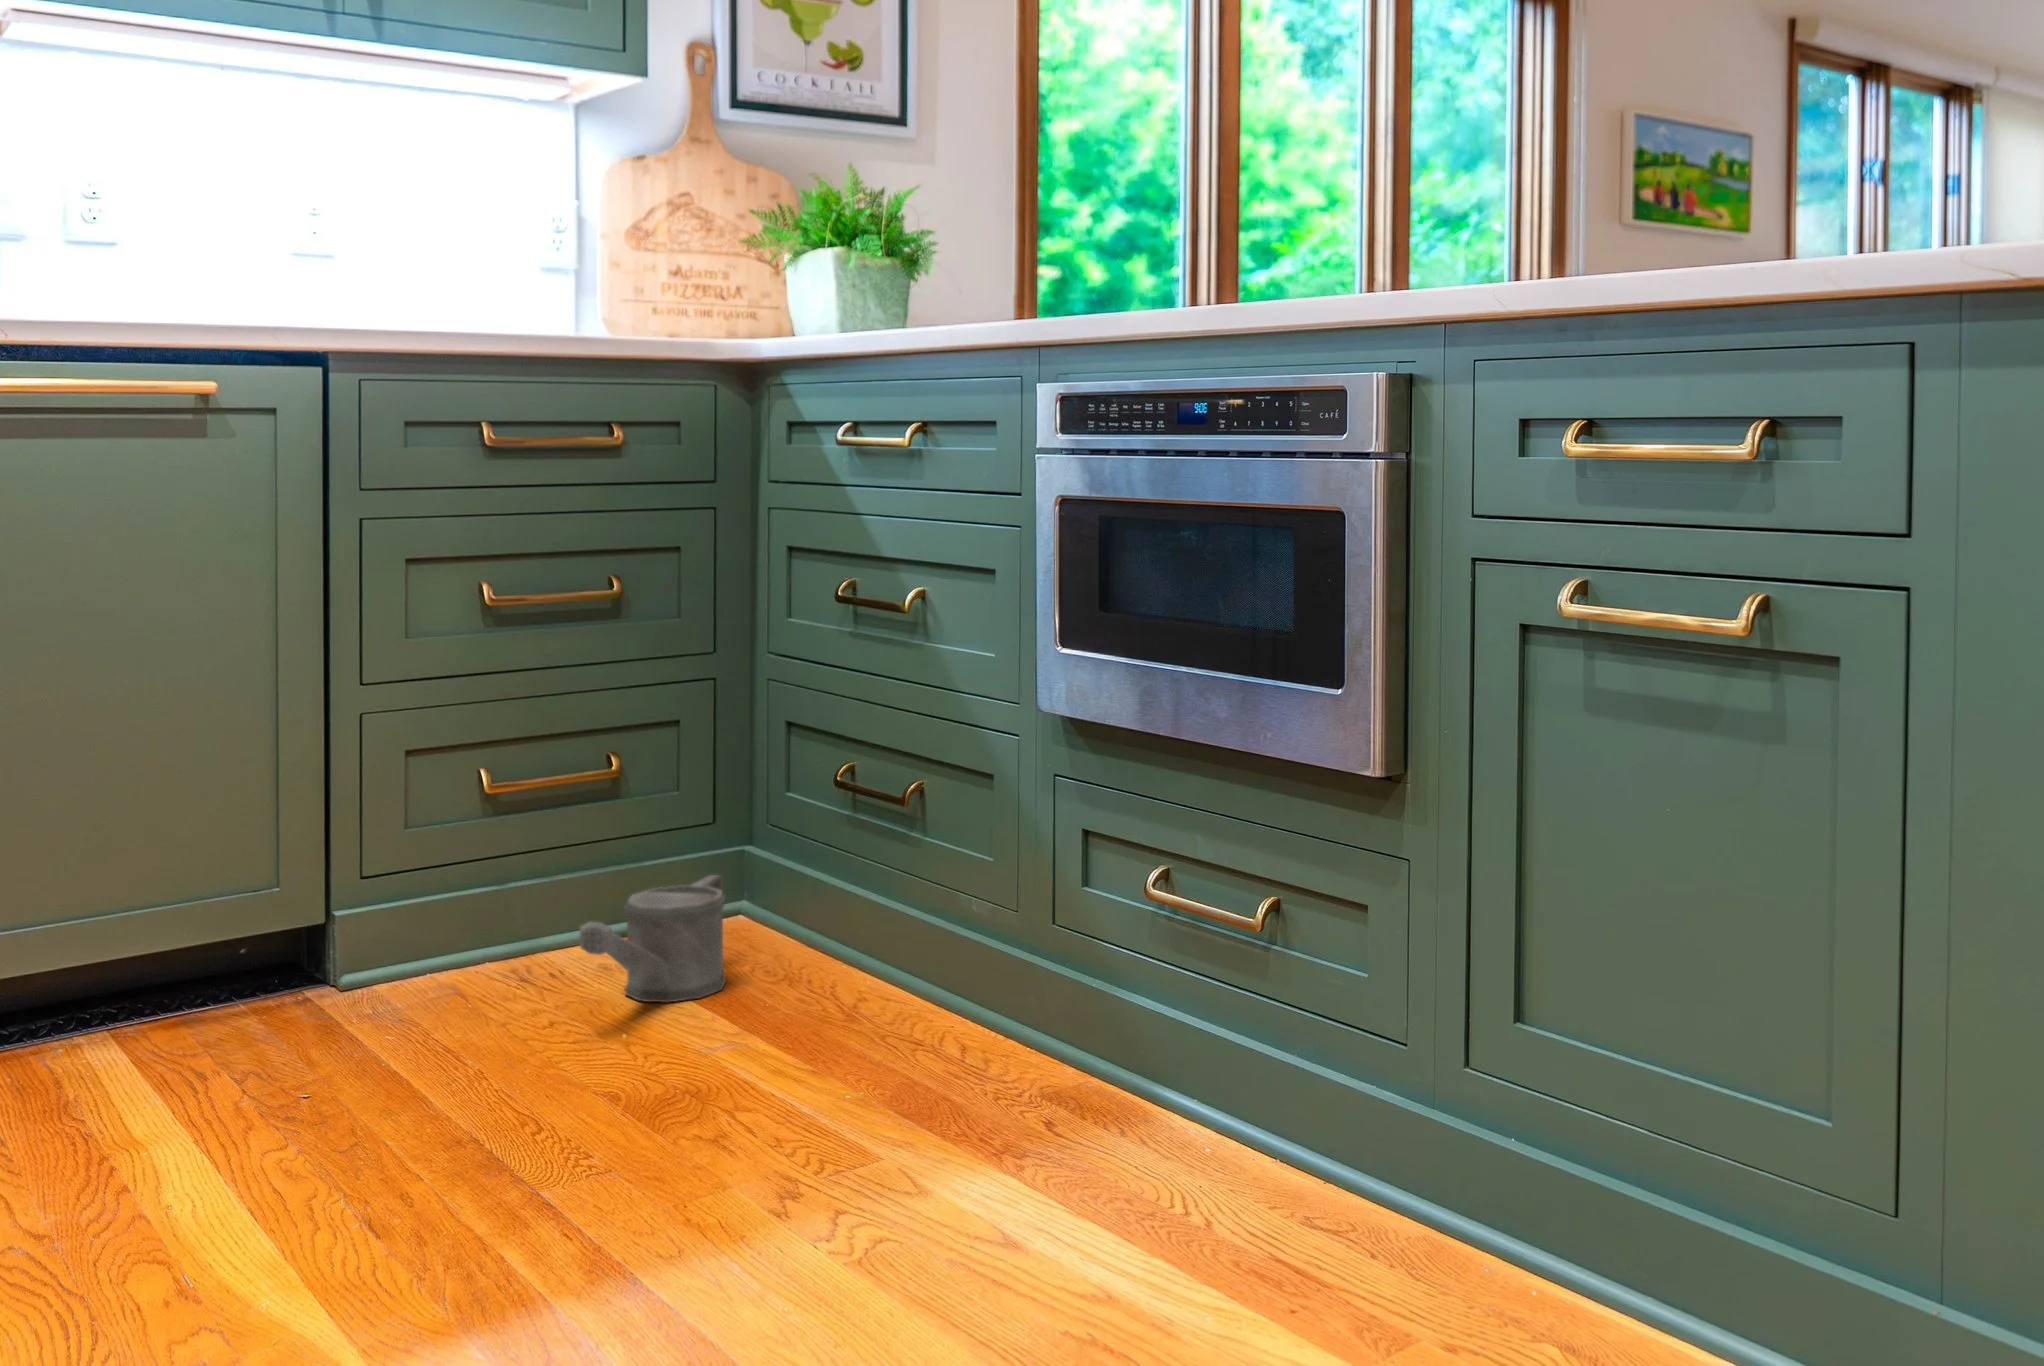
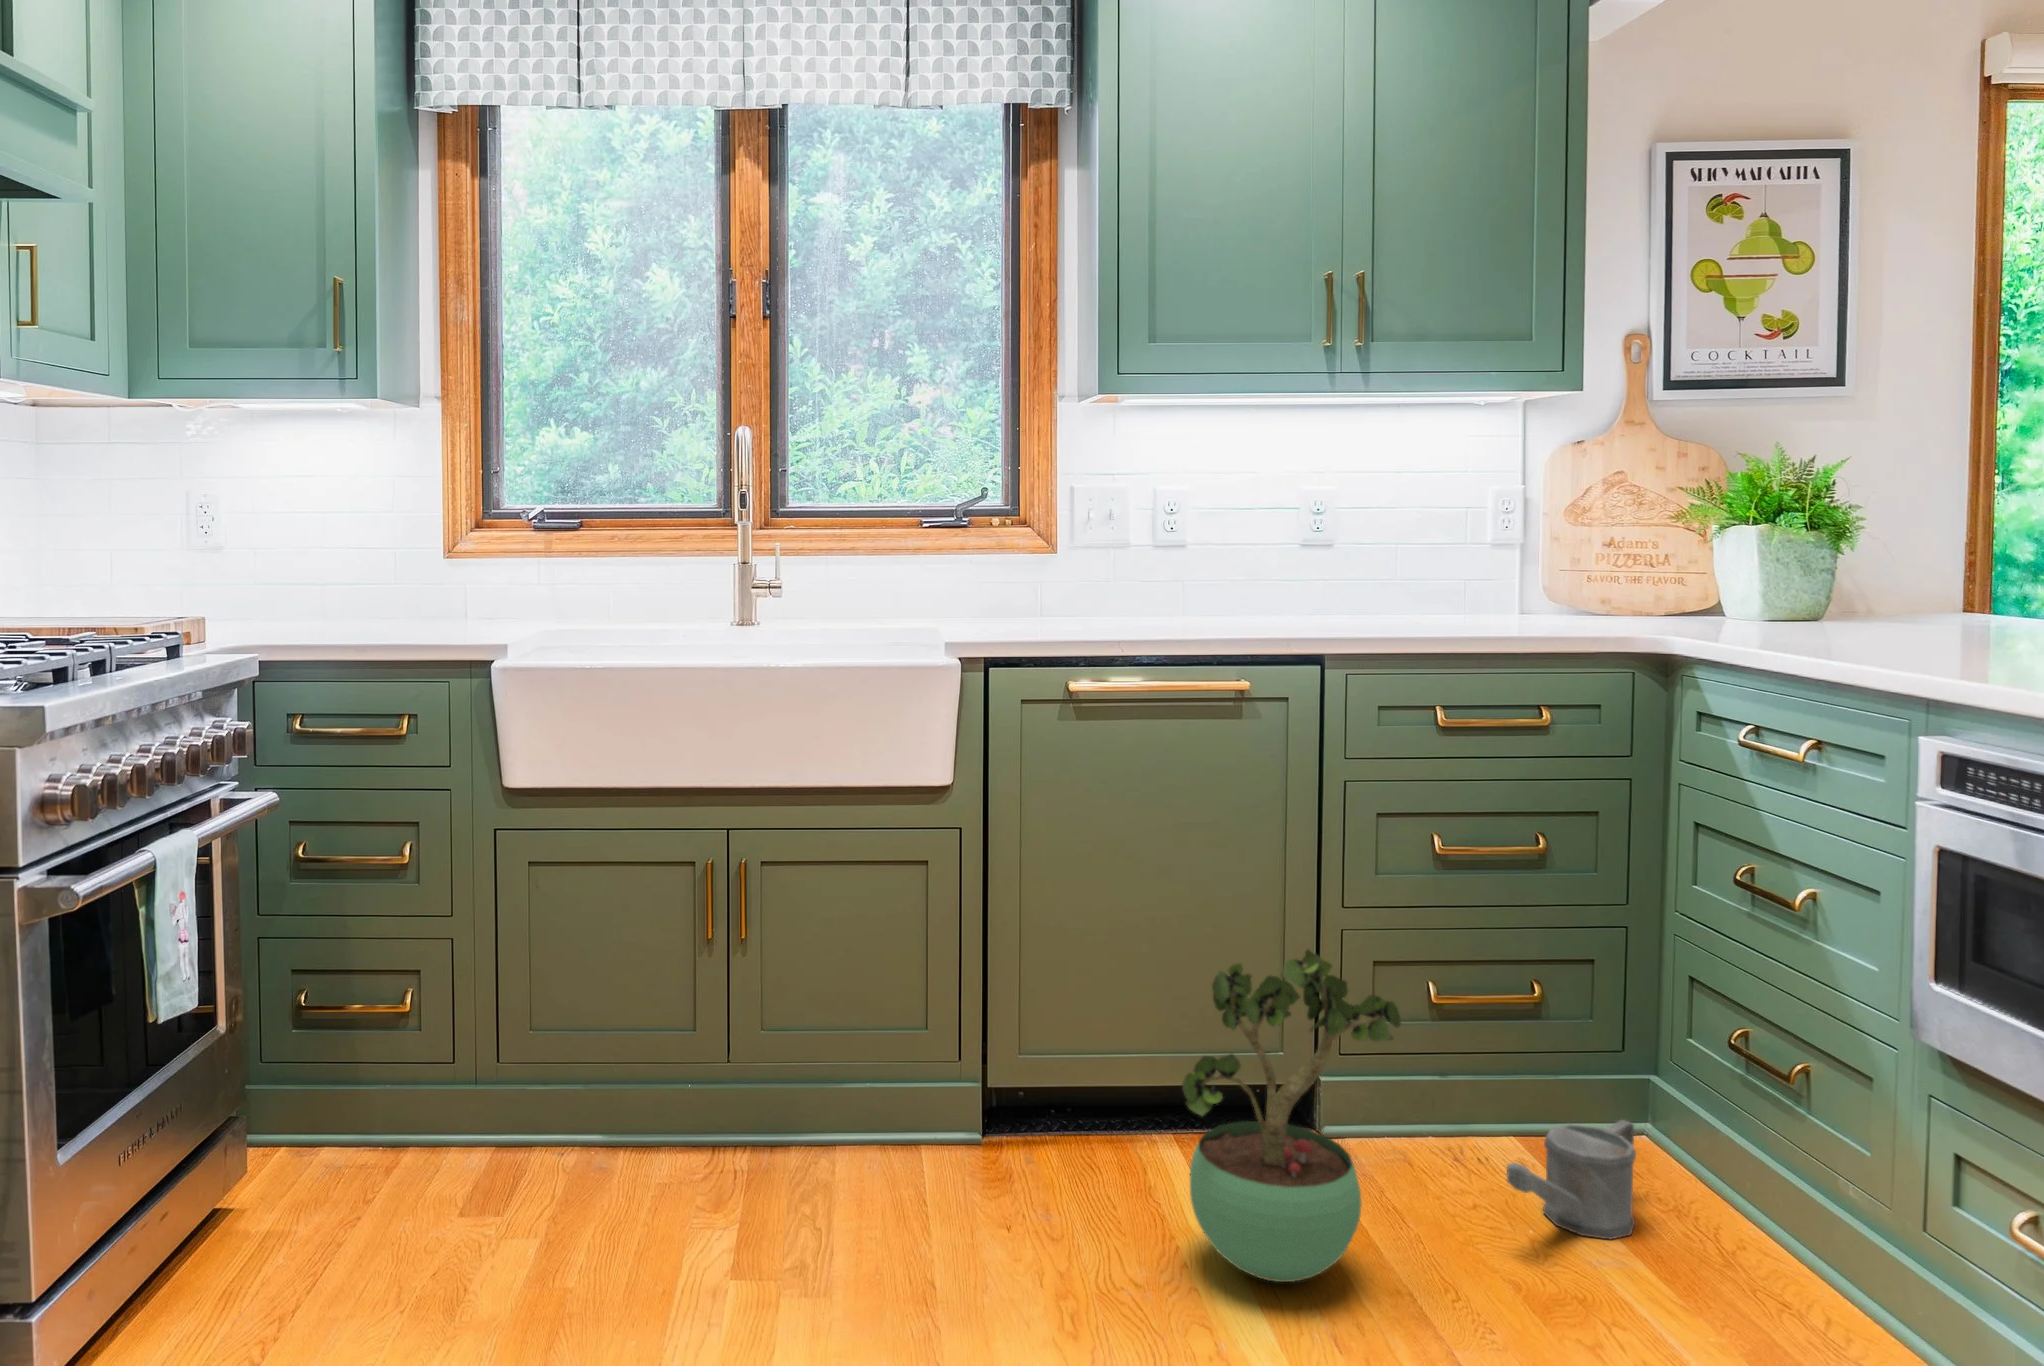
potted plant: none [107,671,439,1136] -> present [1182,950,1401,1282]

